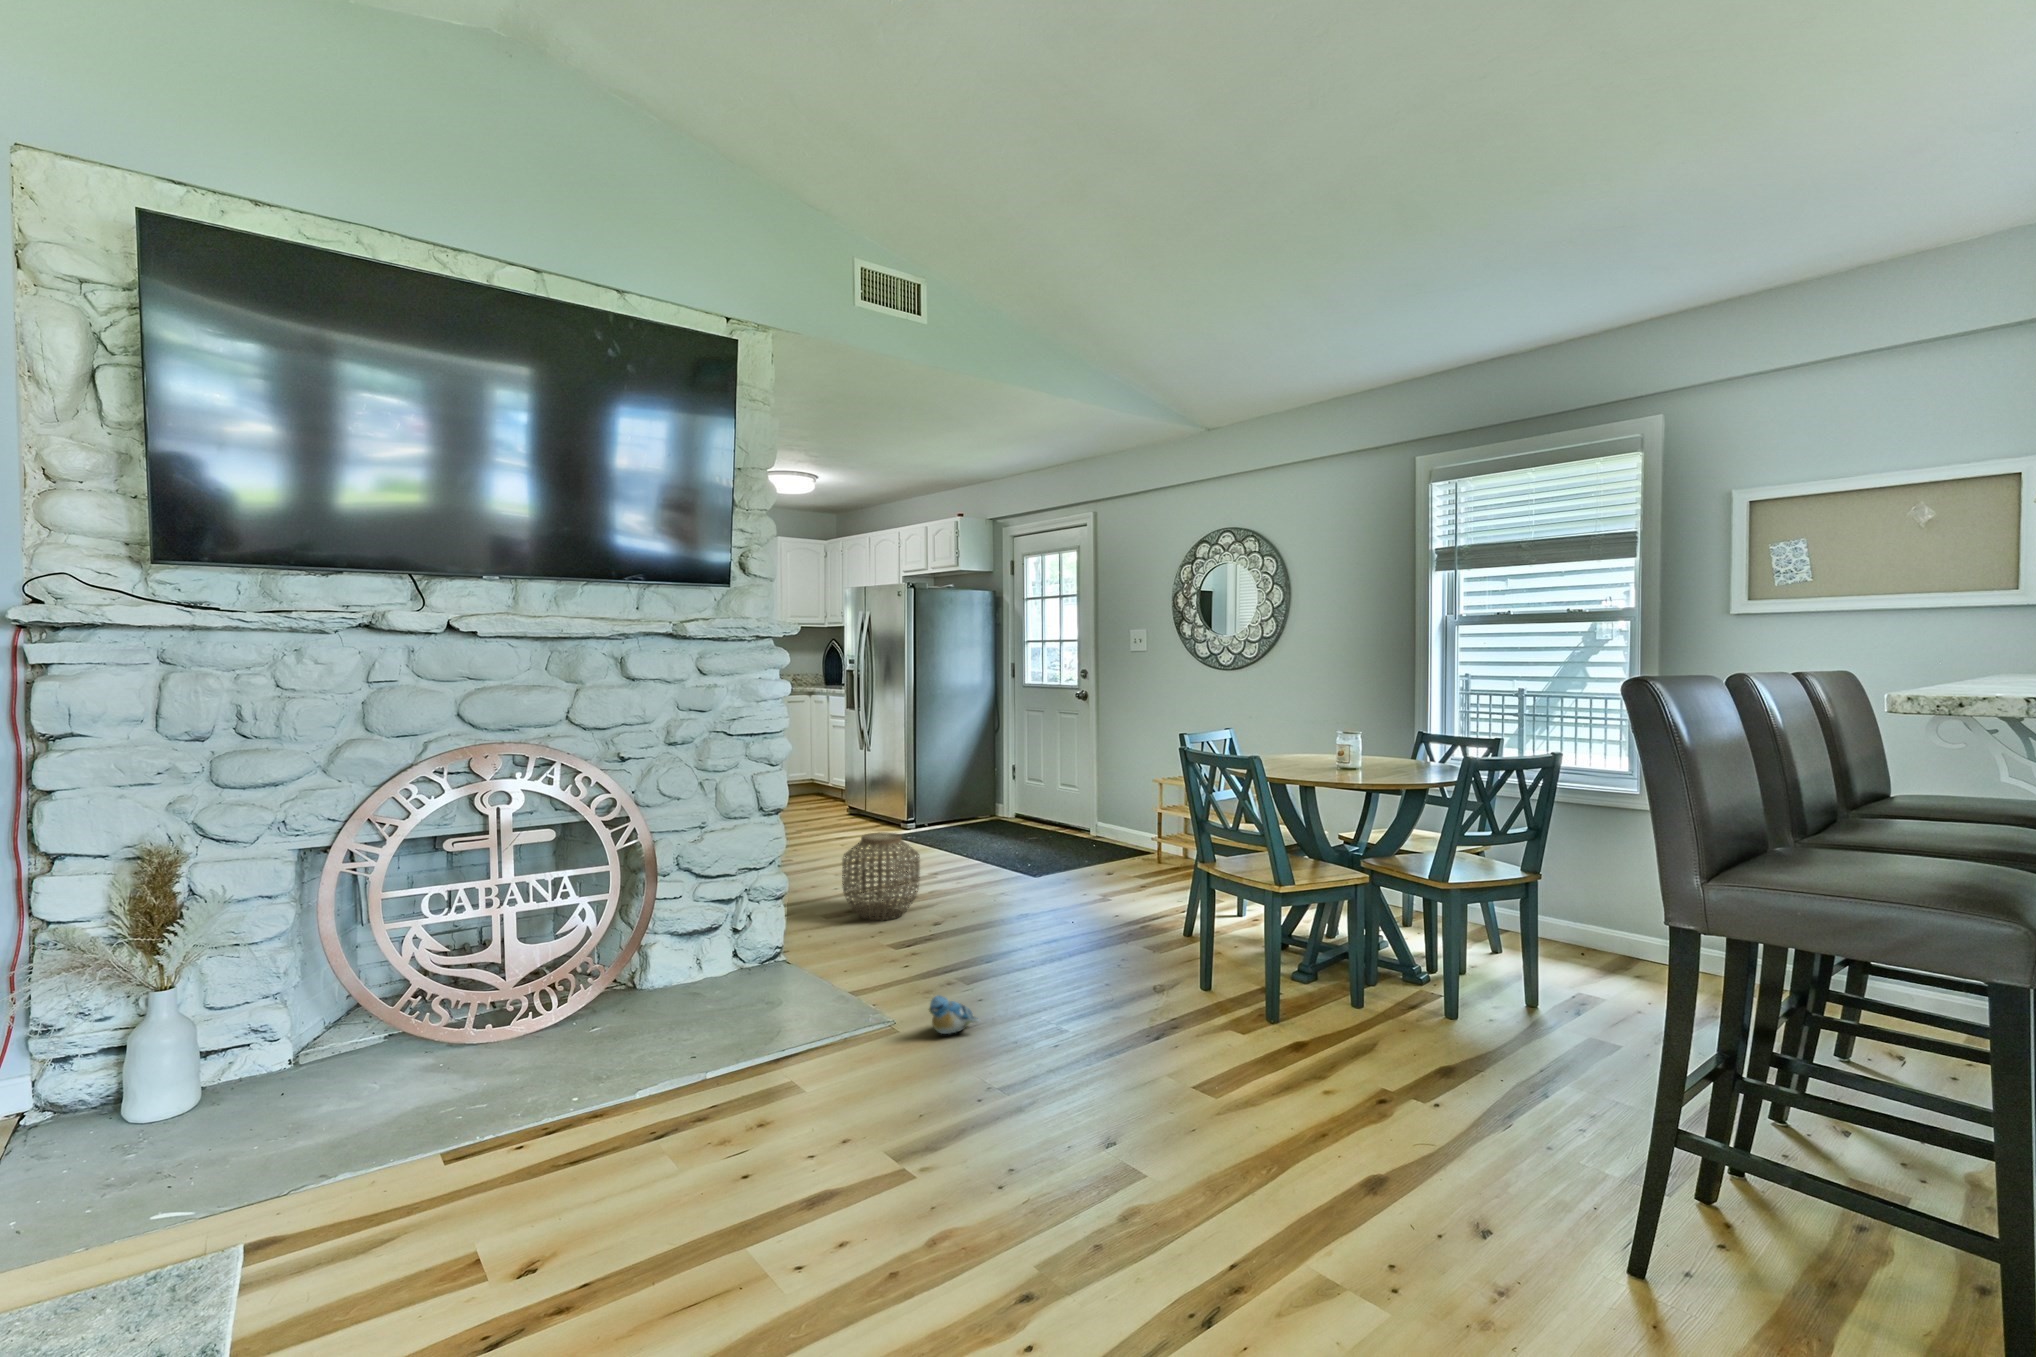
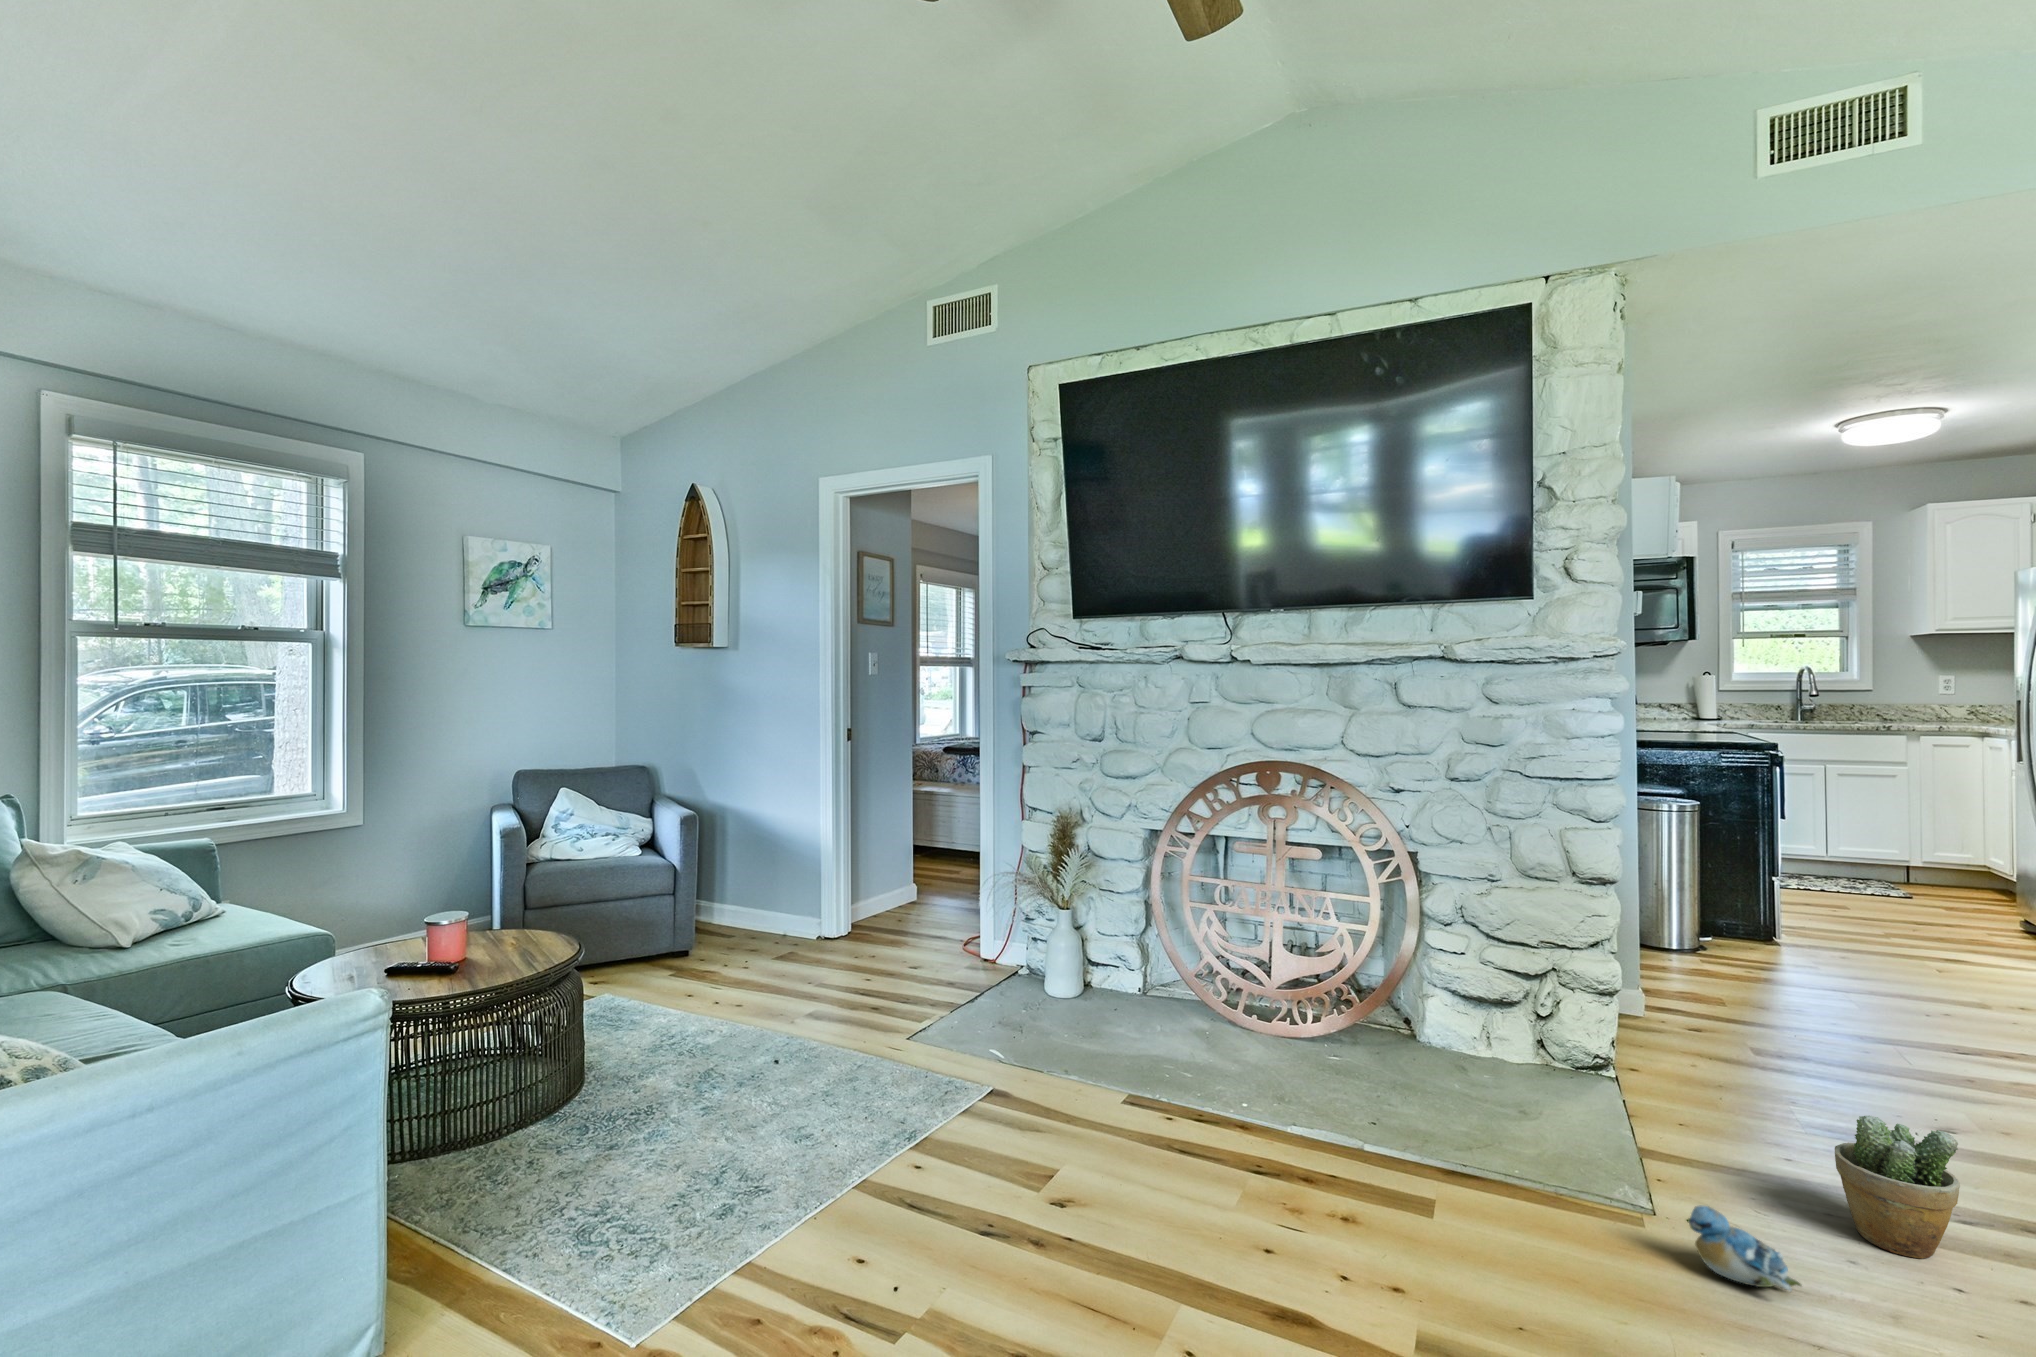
woven basket: present [842,832,920,920] -> none [1779,952,1942,1099]
potted plant: none [948,910,1000,988] -> present [1835,1116,1960,1259]

